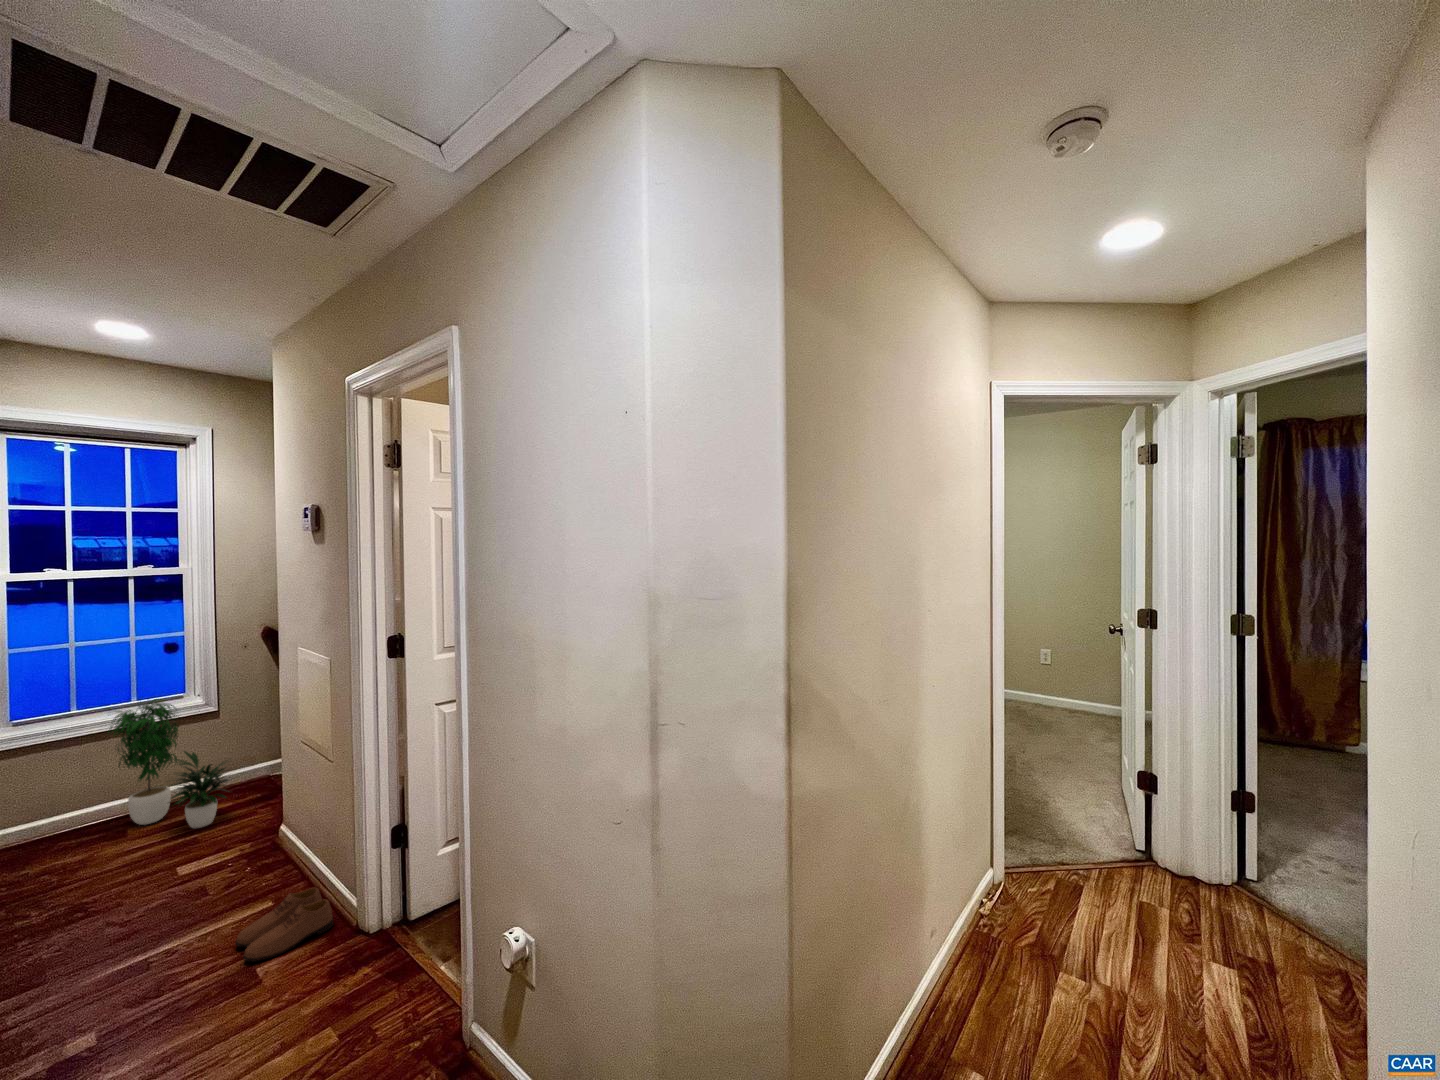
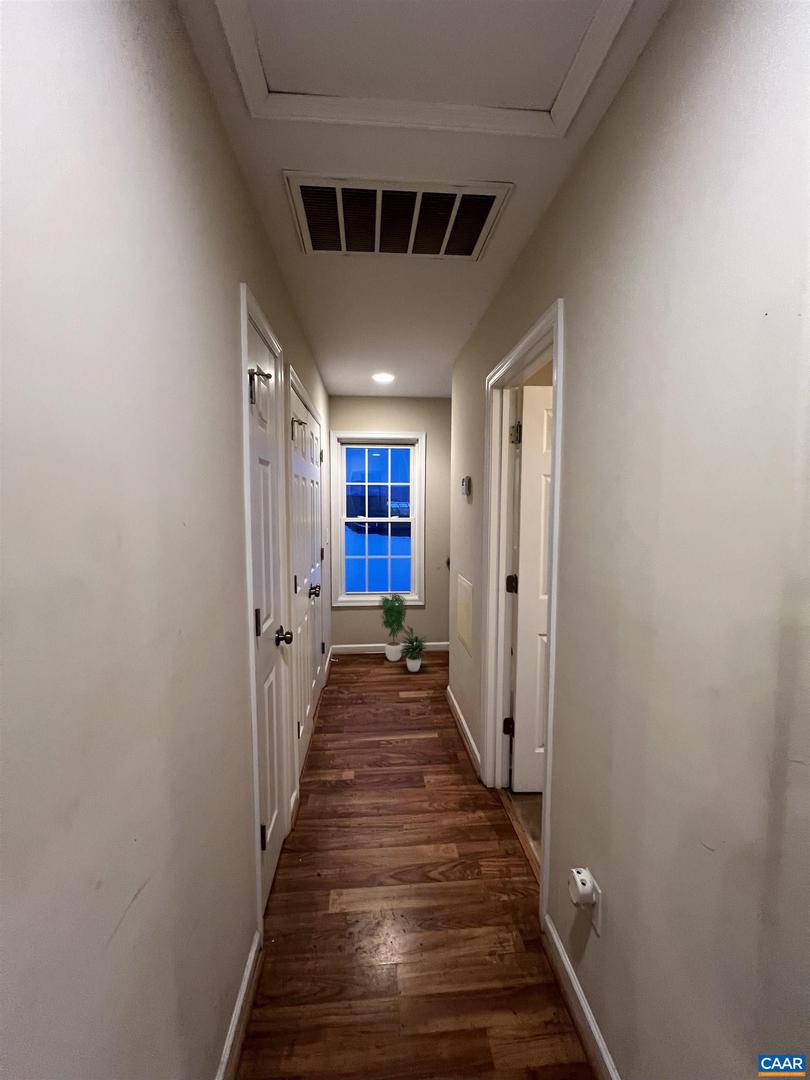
shoe: present [235,887,333,961] -> none [416,735,467,773]

